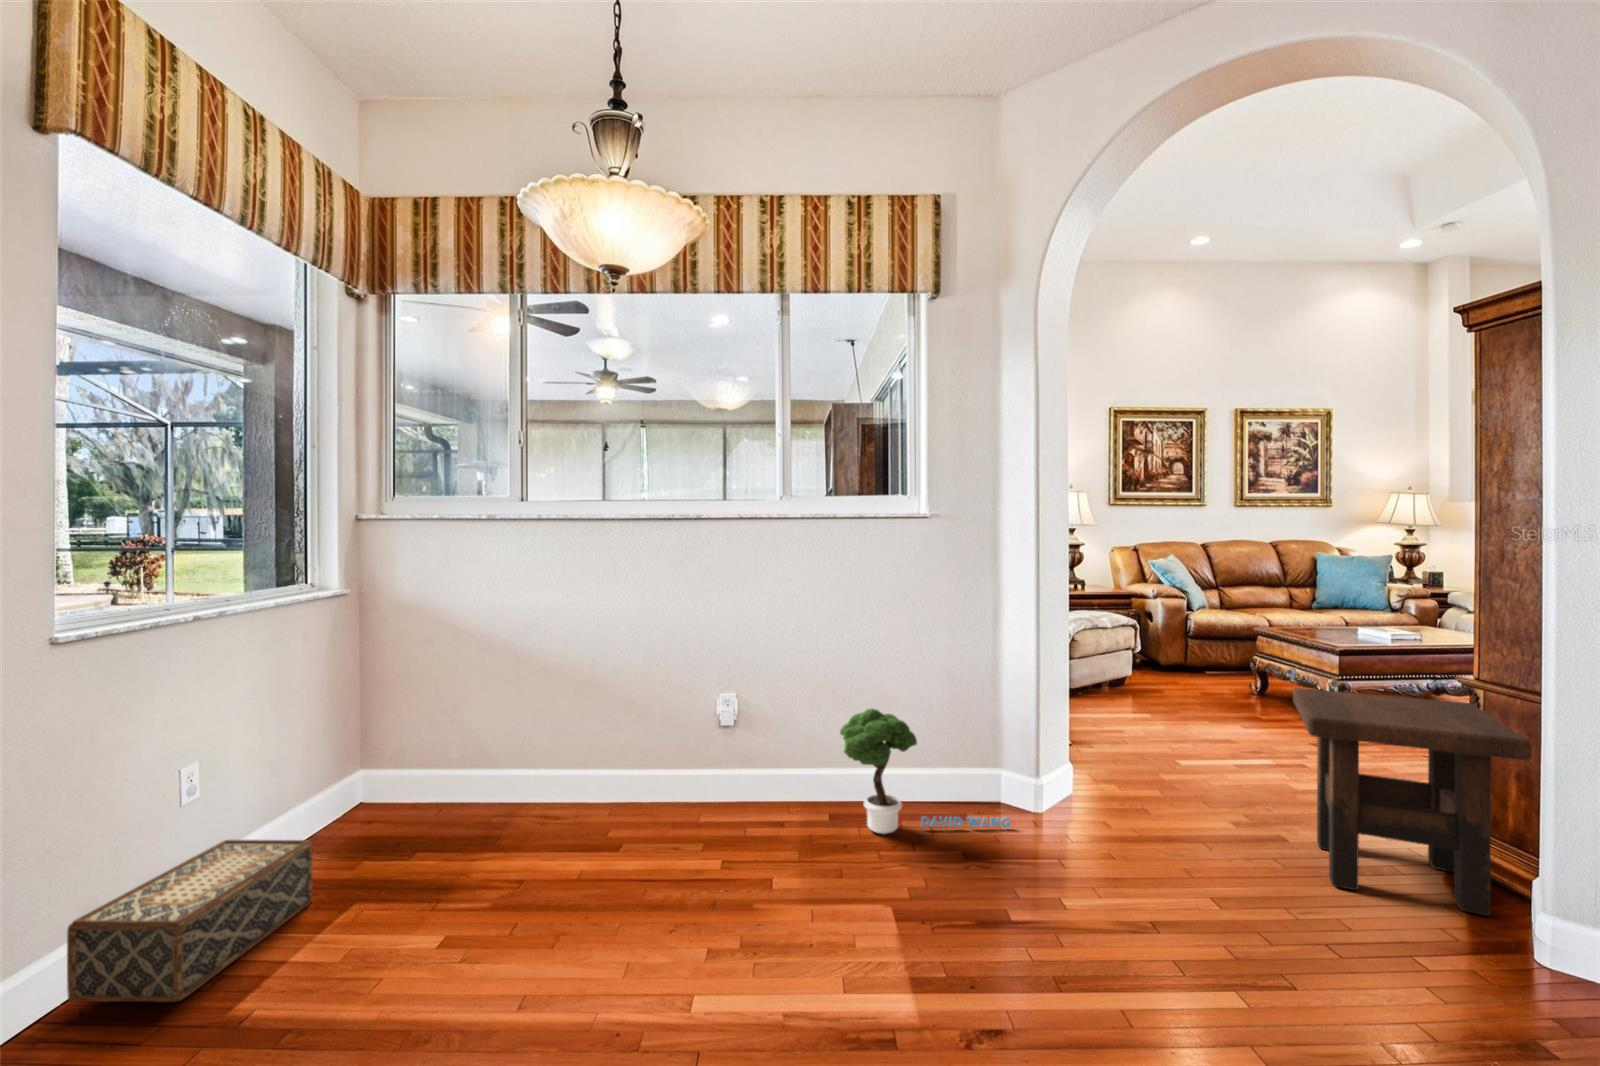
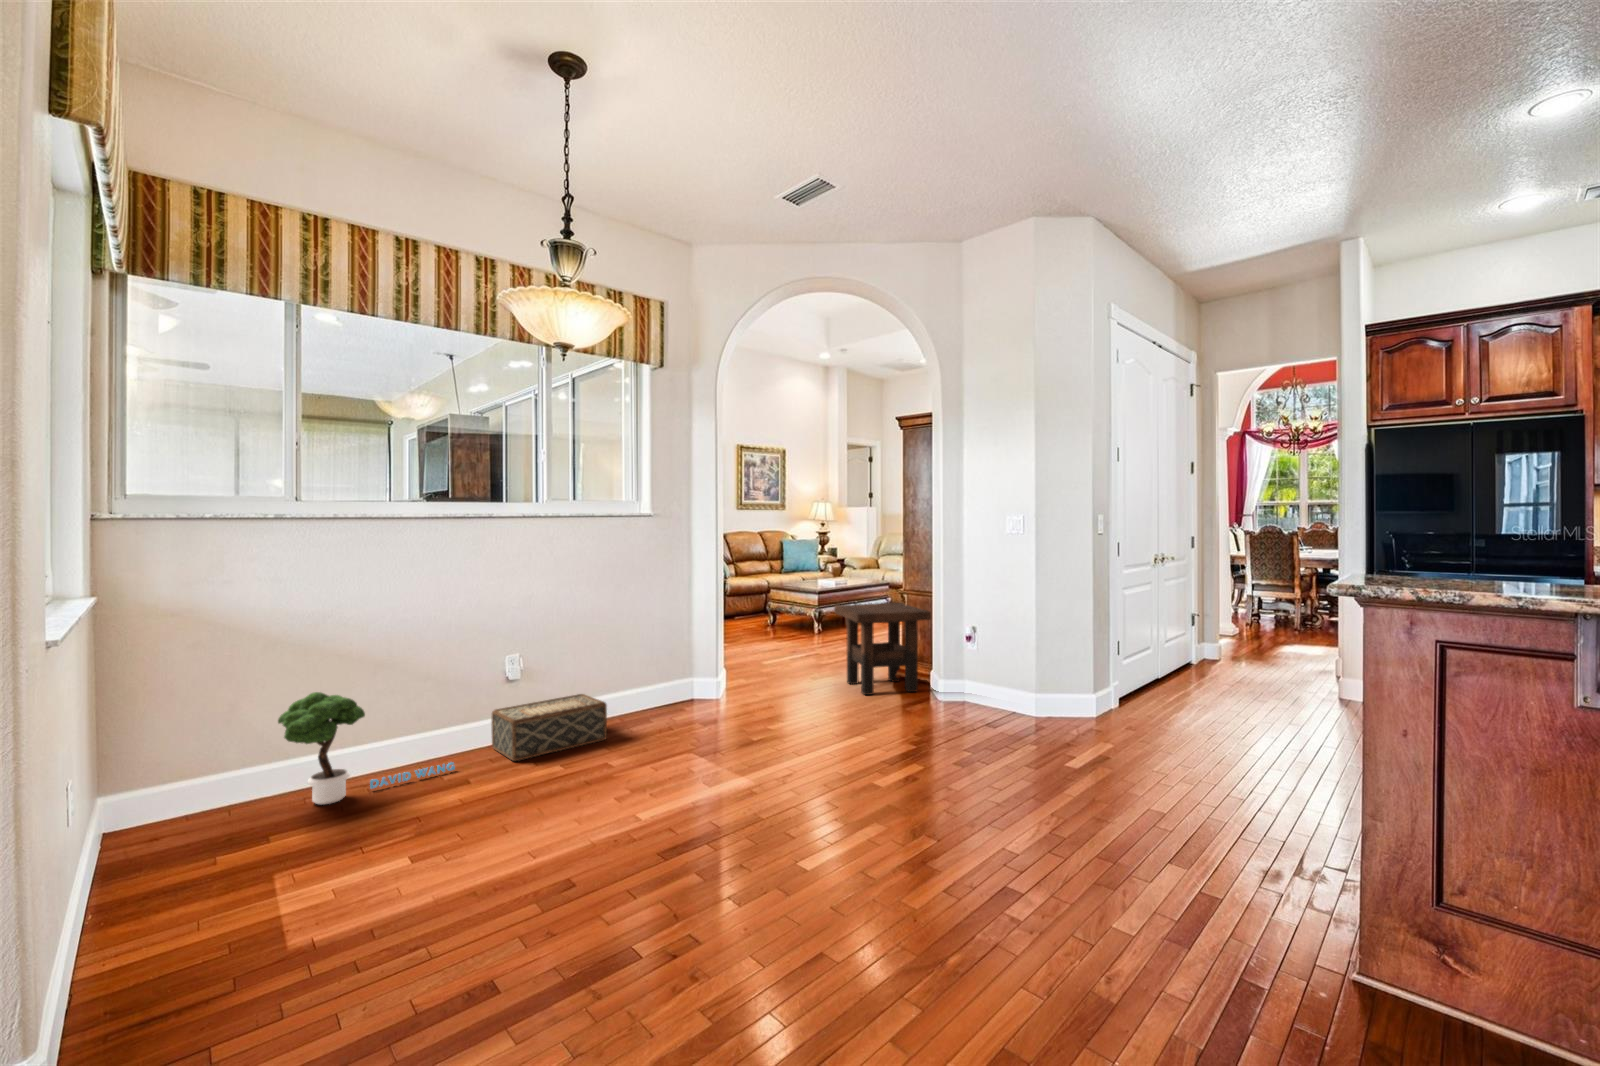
potted tree: present [840,709,1010,834] -> present [278,692,455,805]
woven basket: present [67,840,312,1002] -> present [491,694,607,761]

